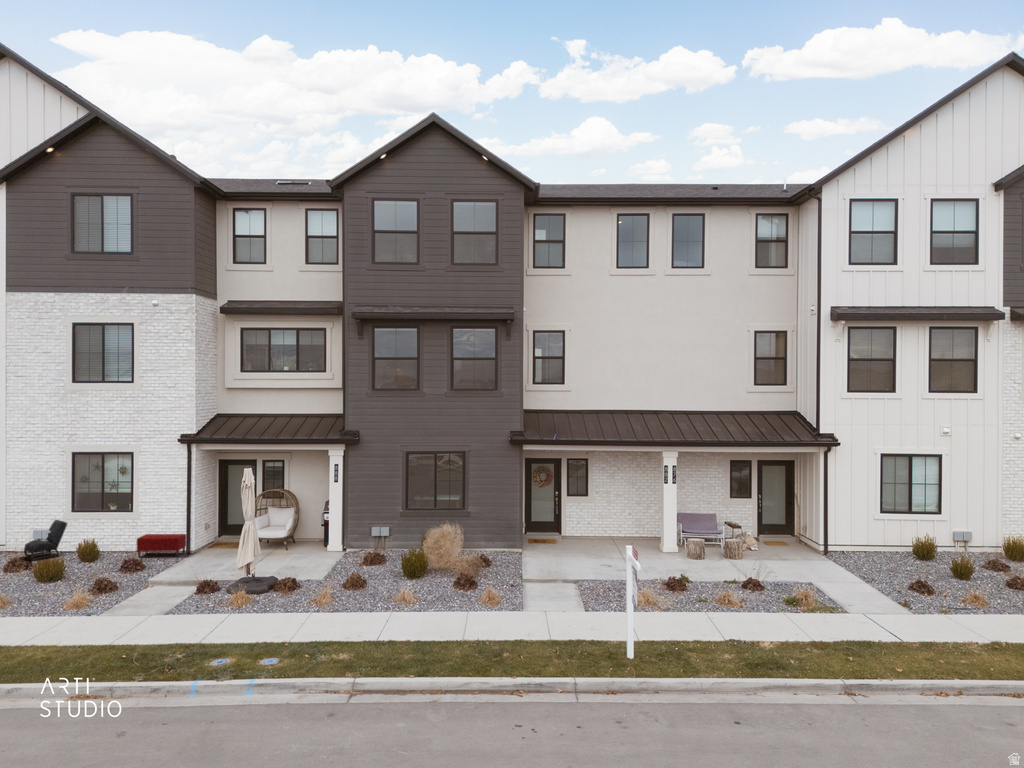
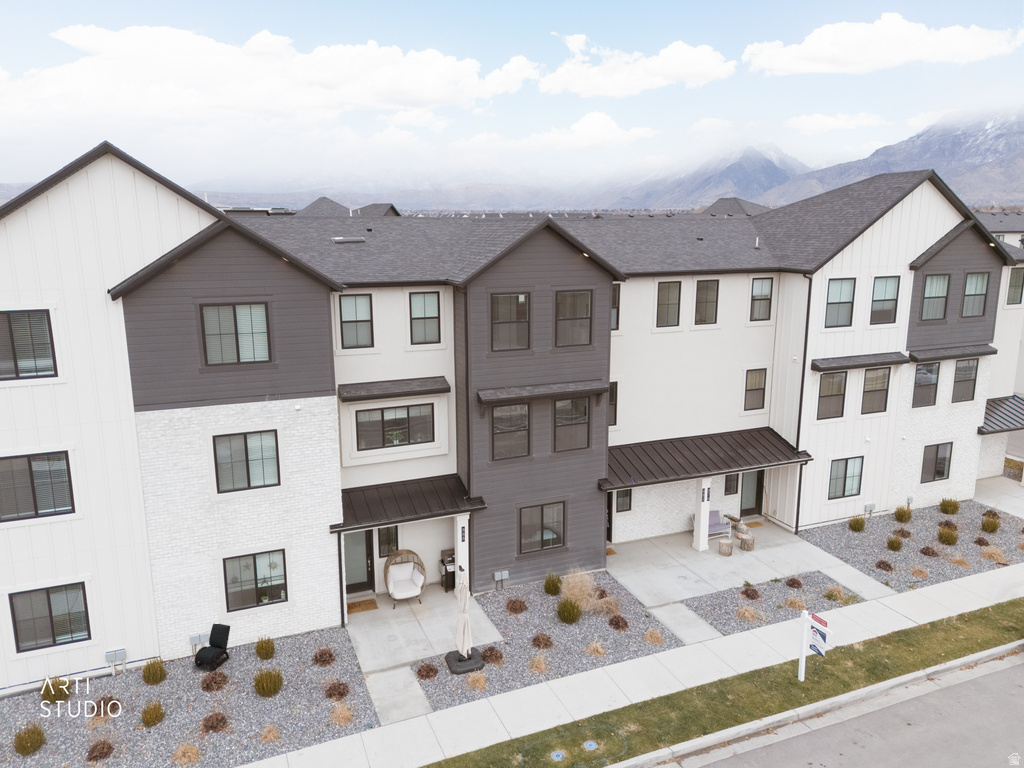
bench: present [137,534,186,557] -> none [304,611,345,643]

